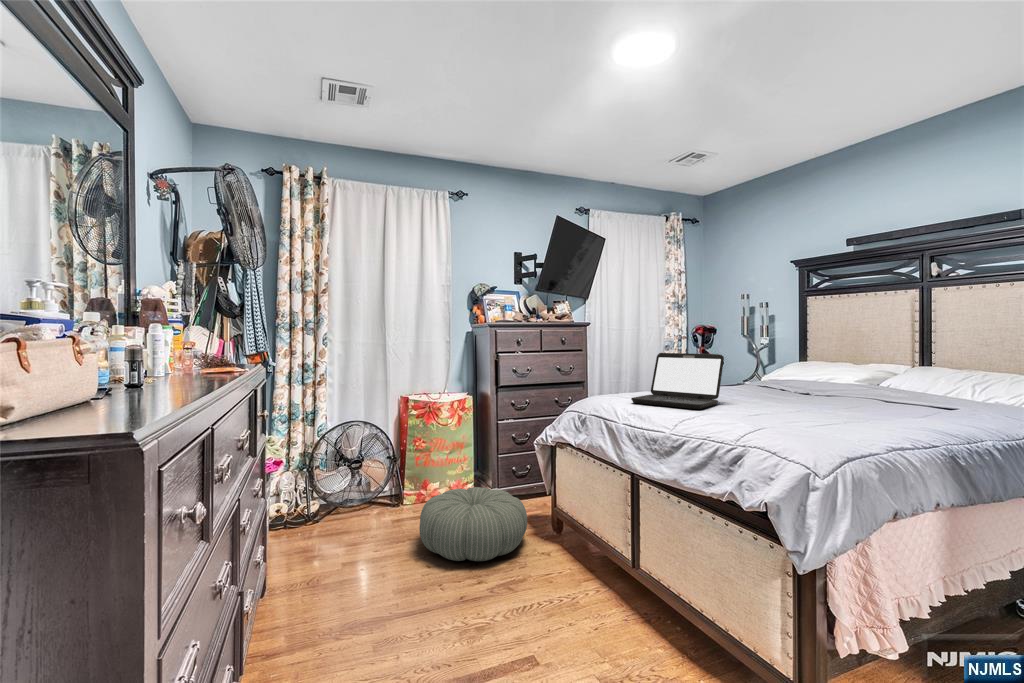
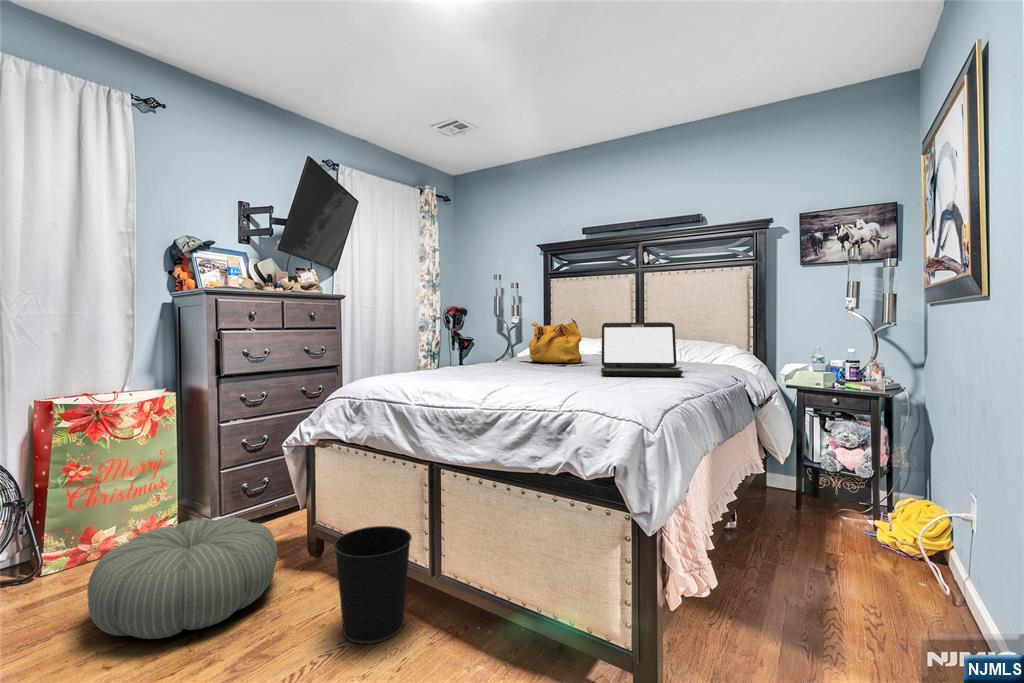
handbag: none [760,344,822,391] -> present [529,319,582,363]
laptop: present [631,353,724,409] -> present [601,322,683,376]
wastebasket: none [556,516,615,606] -> present [334,526,412,644]

